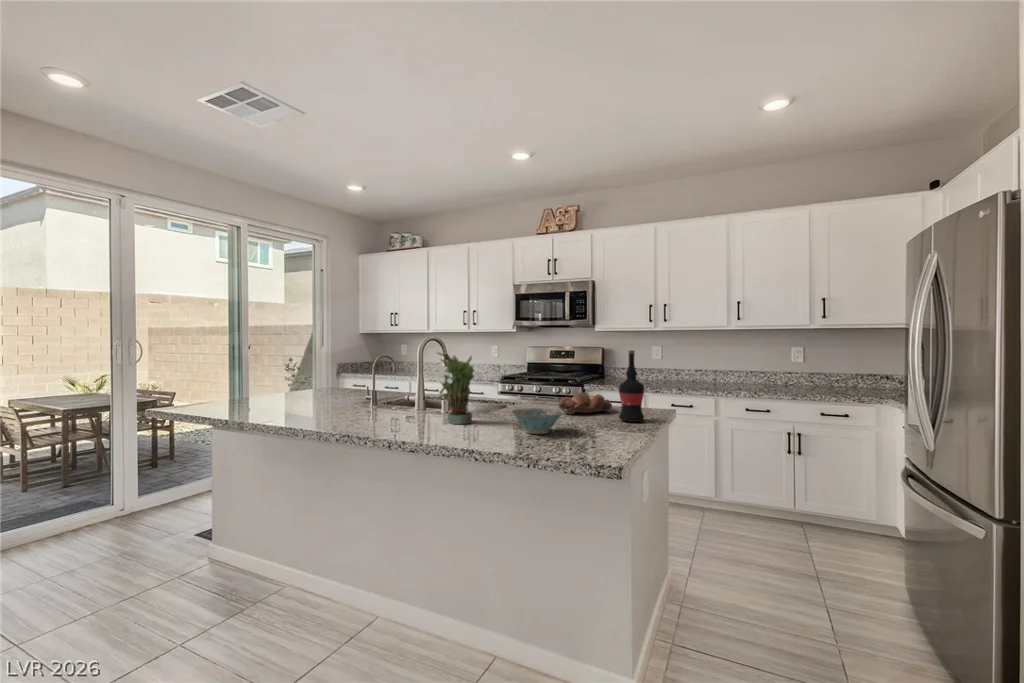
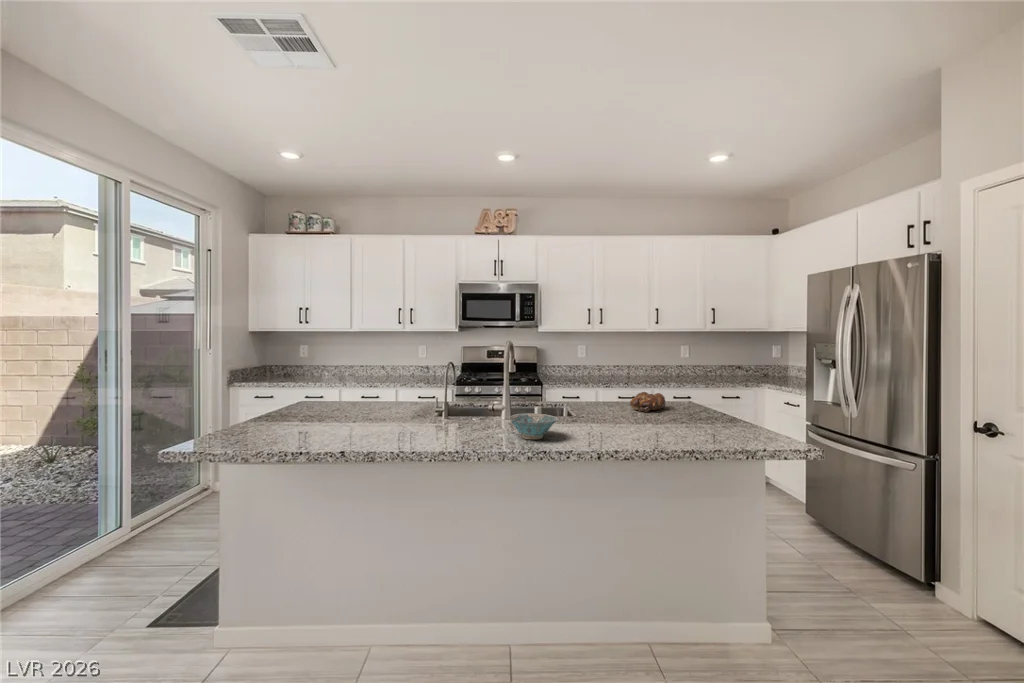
wine bottle: present [619,350,644,422] -> none [692,357,714,415]
potted plant: present [437,352,475,424] -> none [568,362,613,429]
ceramic bowl: present [511,408,564,434] -> present [508,413,558,440]

